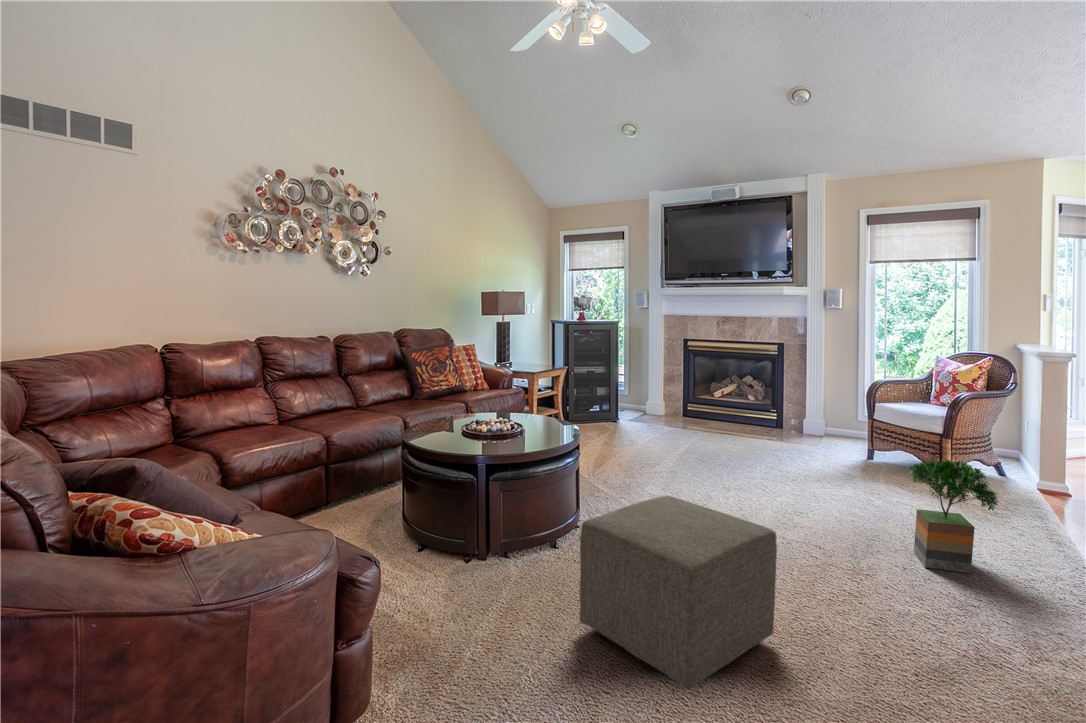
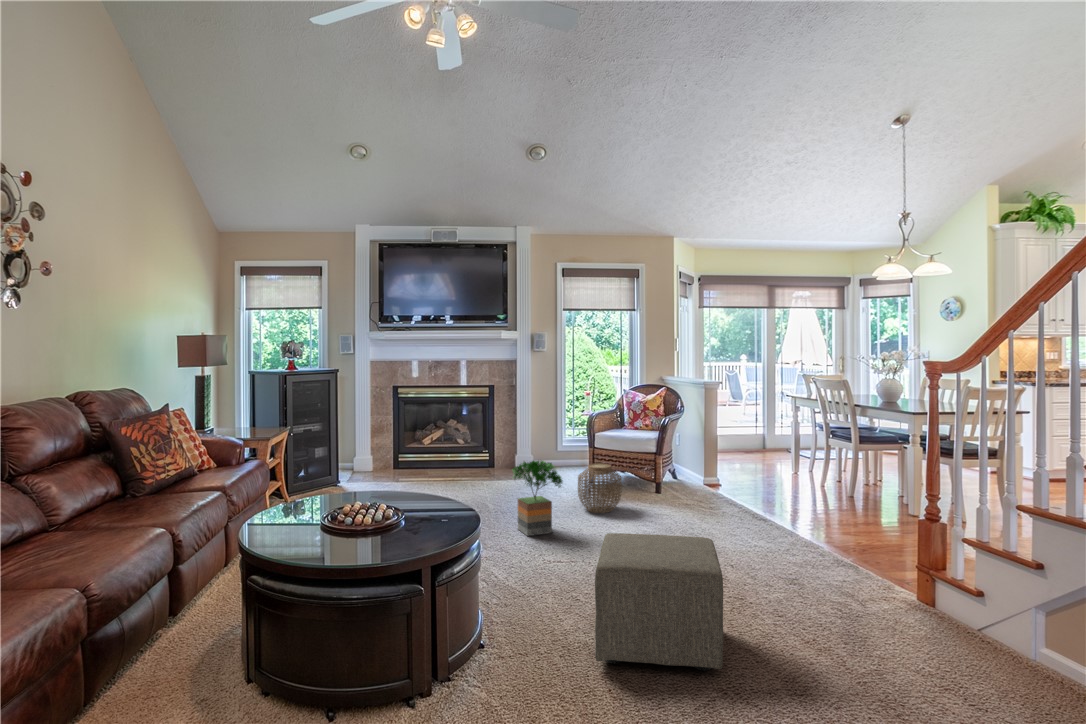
woven basket: none [807,433,864,491] -> present [578,463,622,513]
potted tree: present [908,458,998,573] -> present [512,461,562,536]

